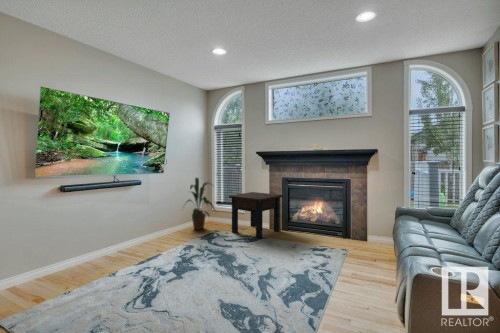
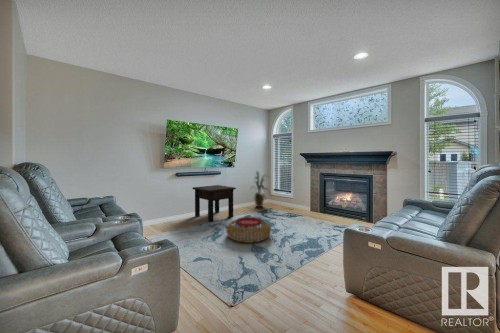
side table: present [229,192,283,239] -> present [193,185,236,222]
pouf: none [168,253,241,300] -> present [226,217,271,243]

